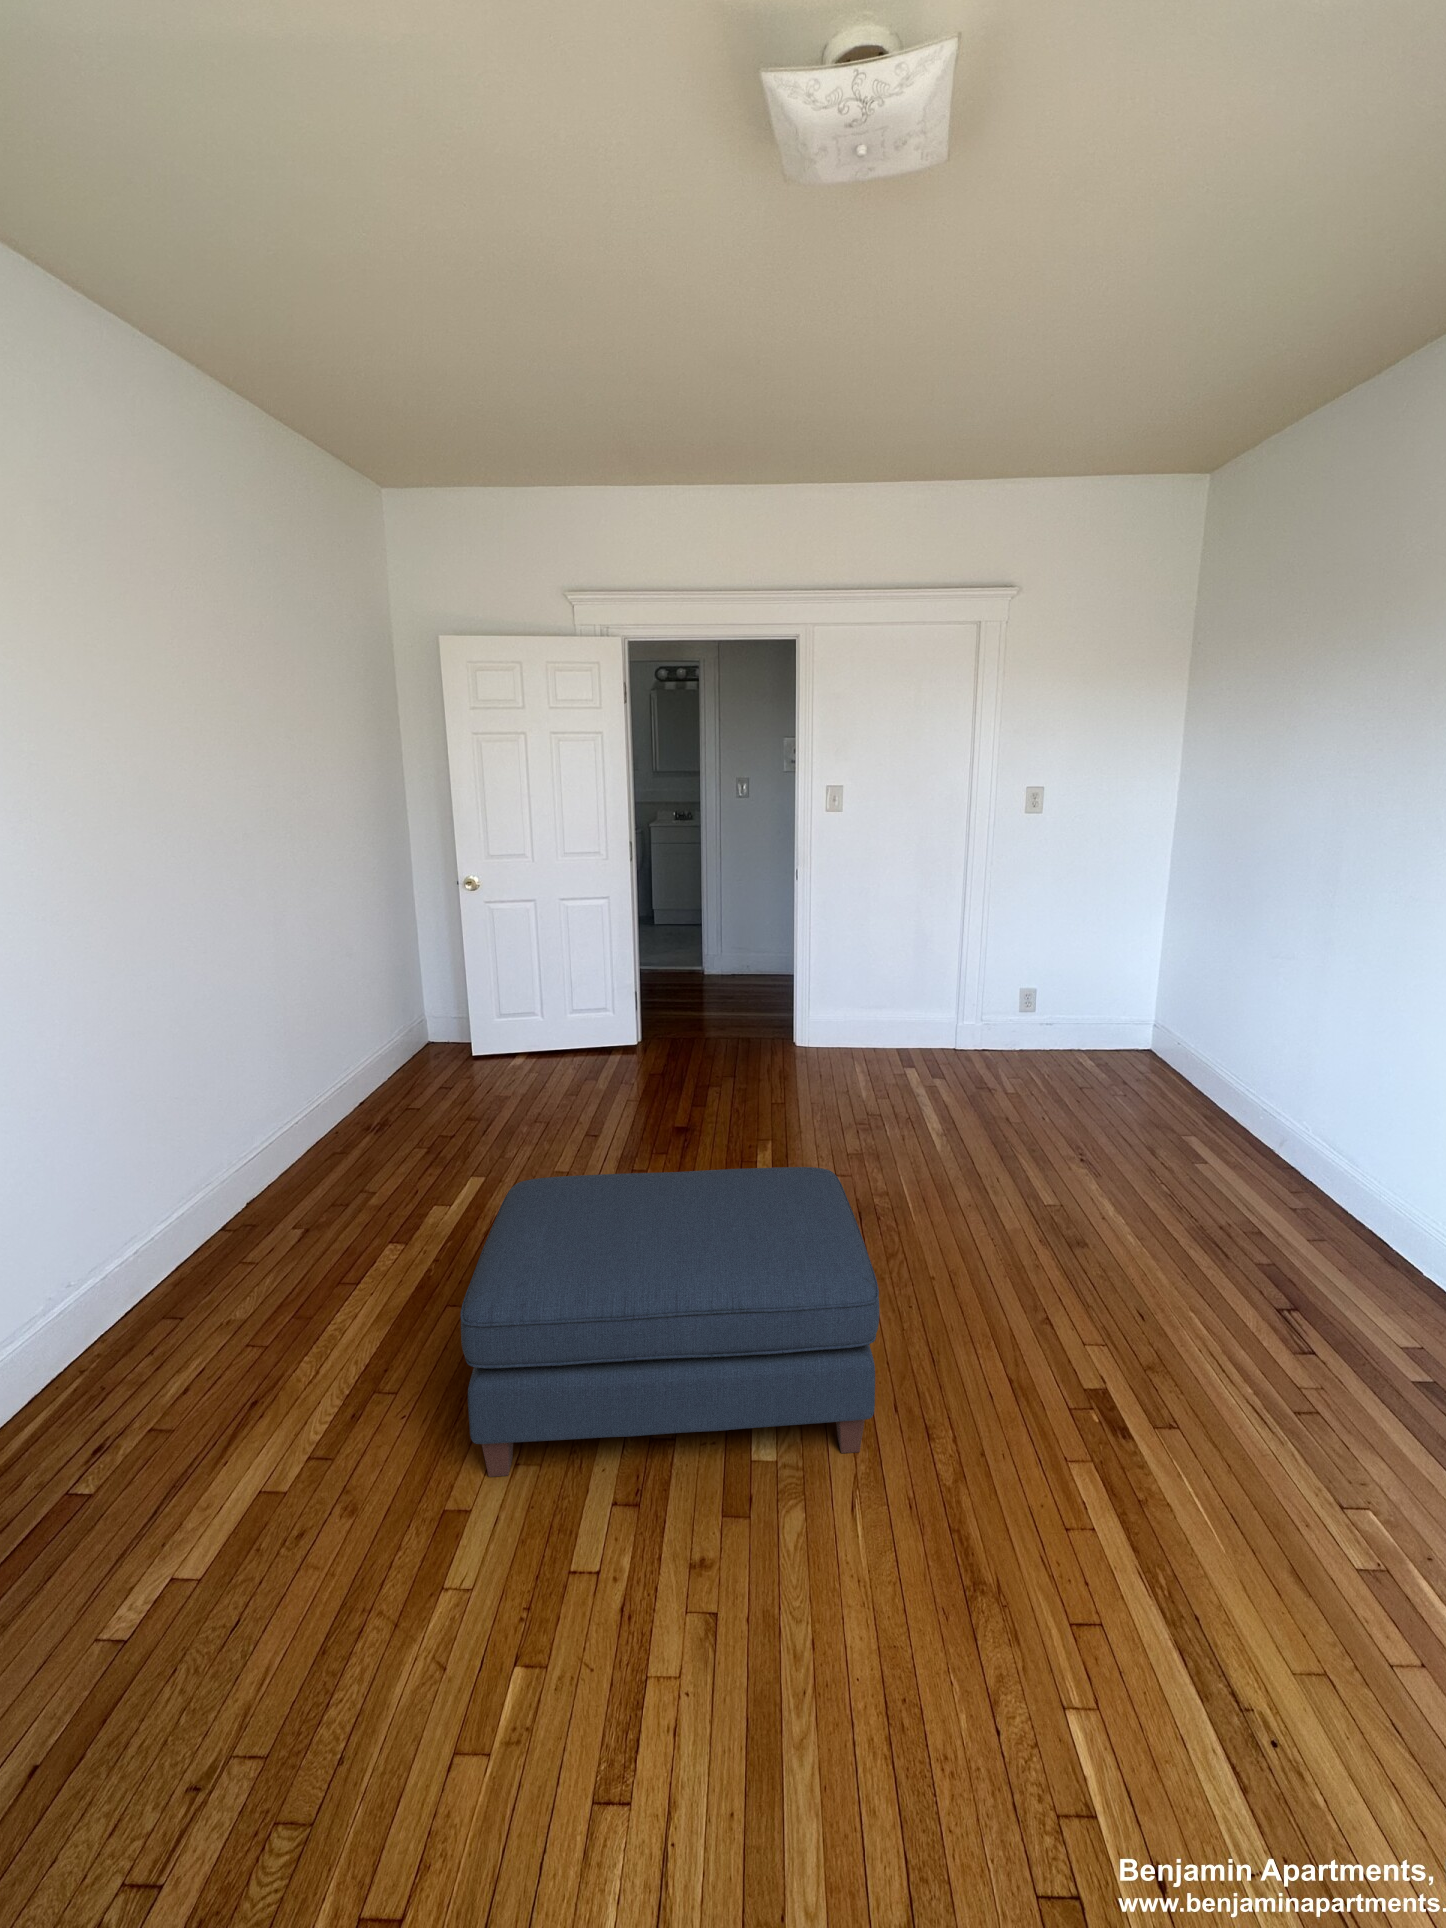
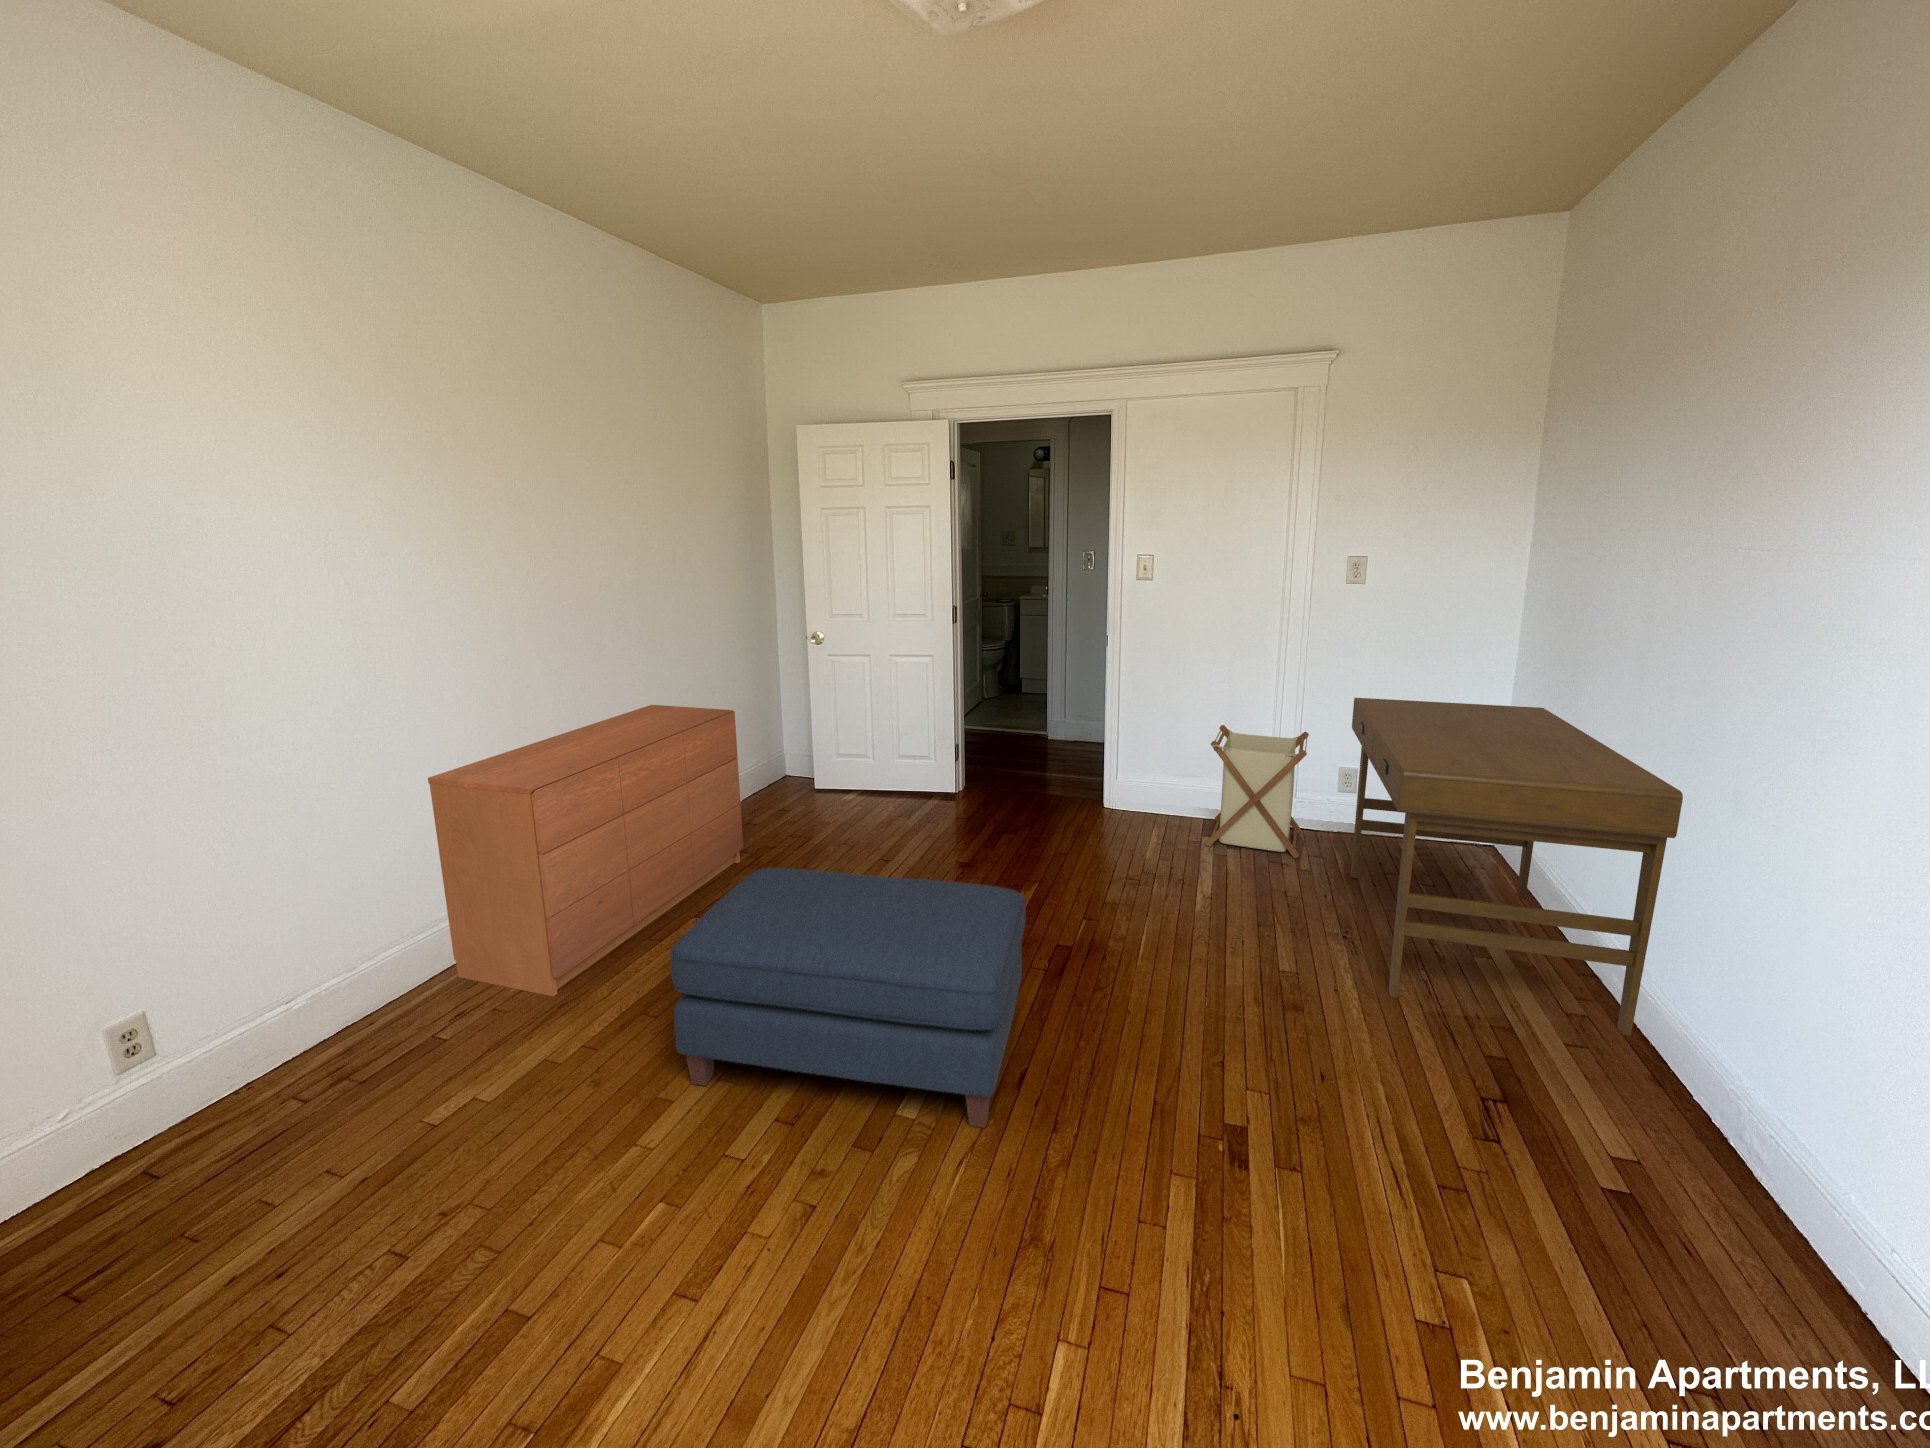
desk: none [1049,928,1391,1222] -> present [1351,698,1683,1036]
laundry basket: none [908,959,1007,1084] -> present [1205,725,1309,858]
dresser: none [28,983,431,1389] -> present [428,705,743,996]

